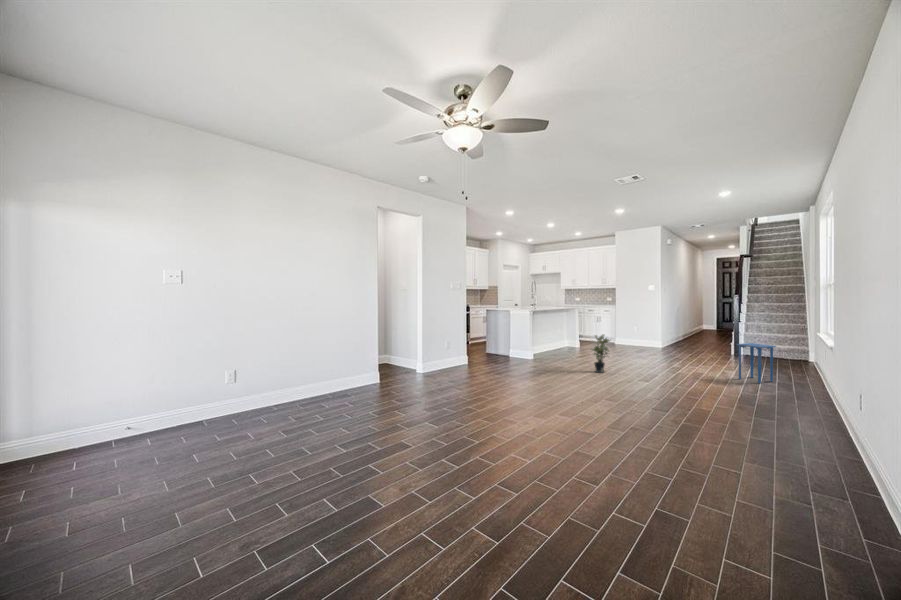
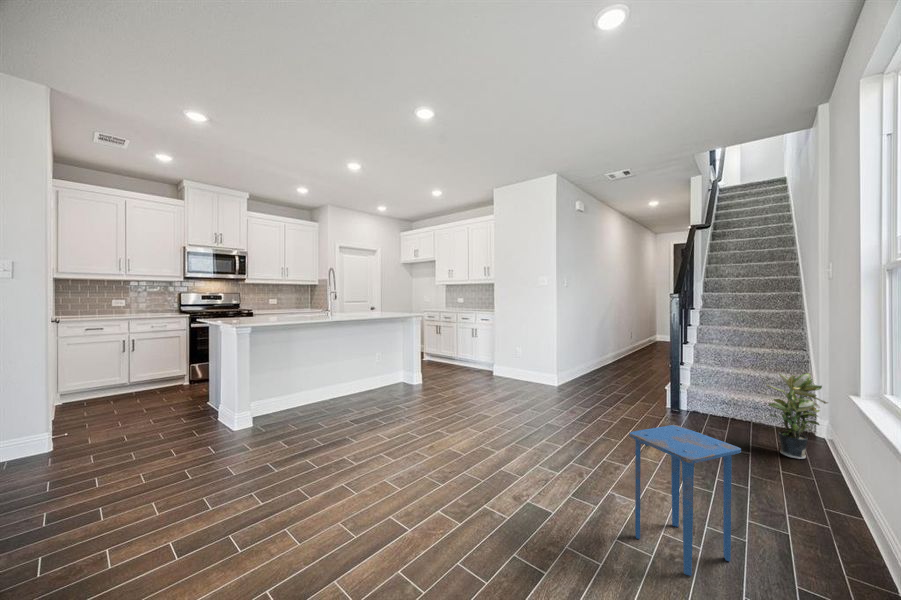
potted plant: present [592,335,609,373] -> present [767,373,827,459]

